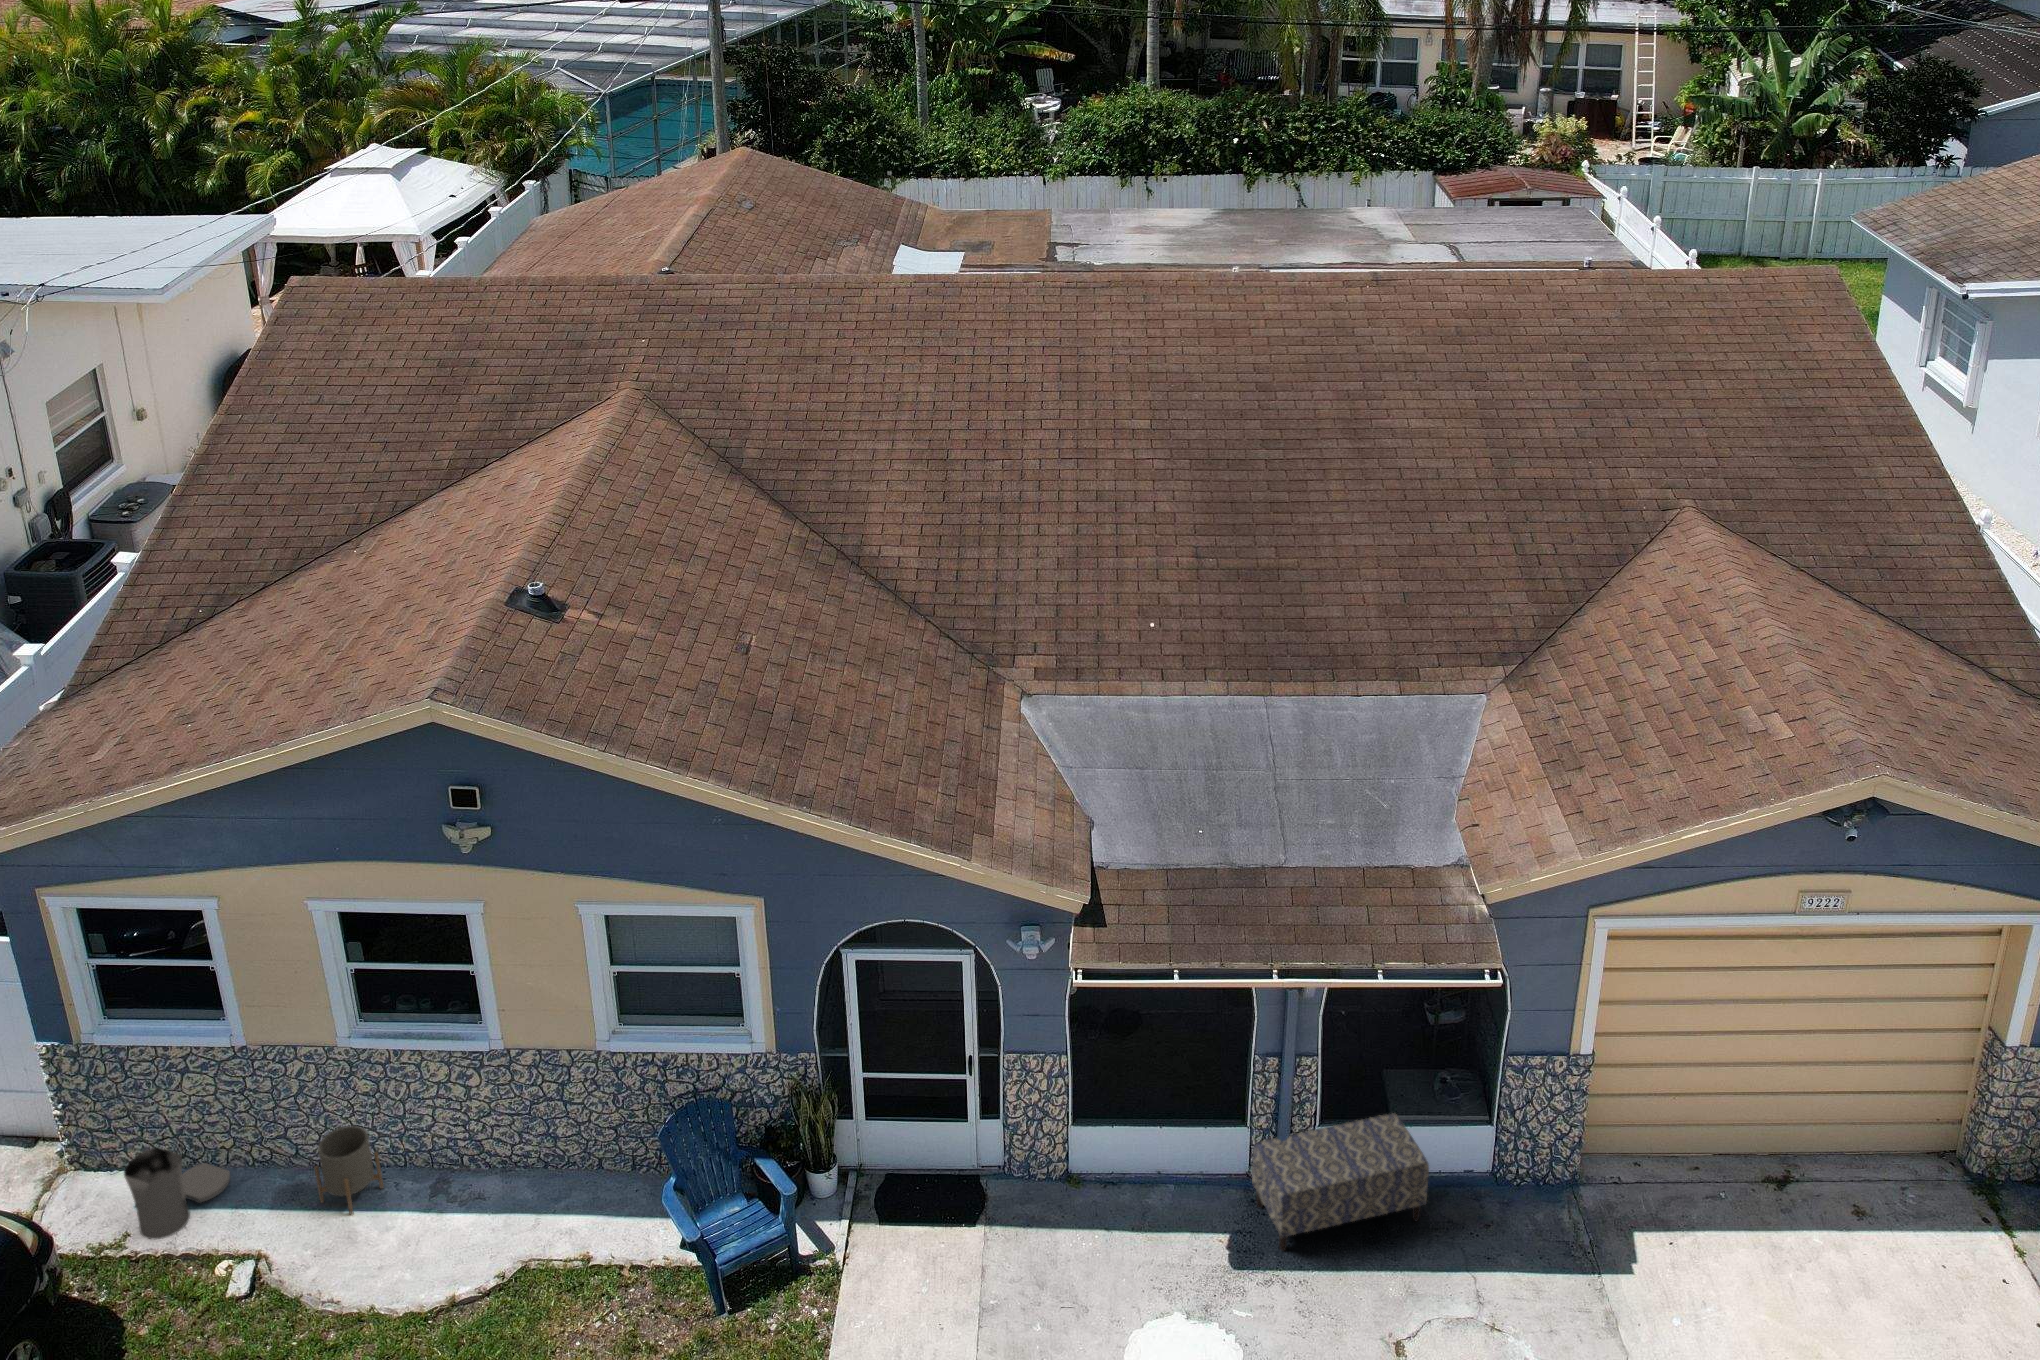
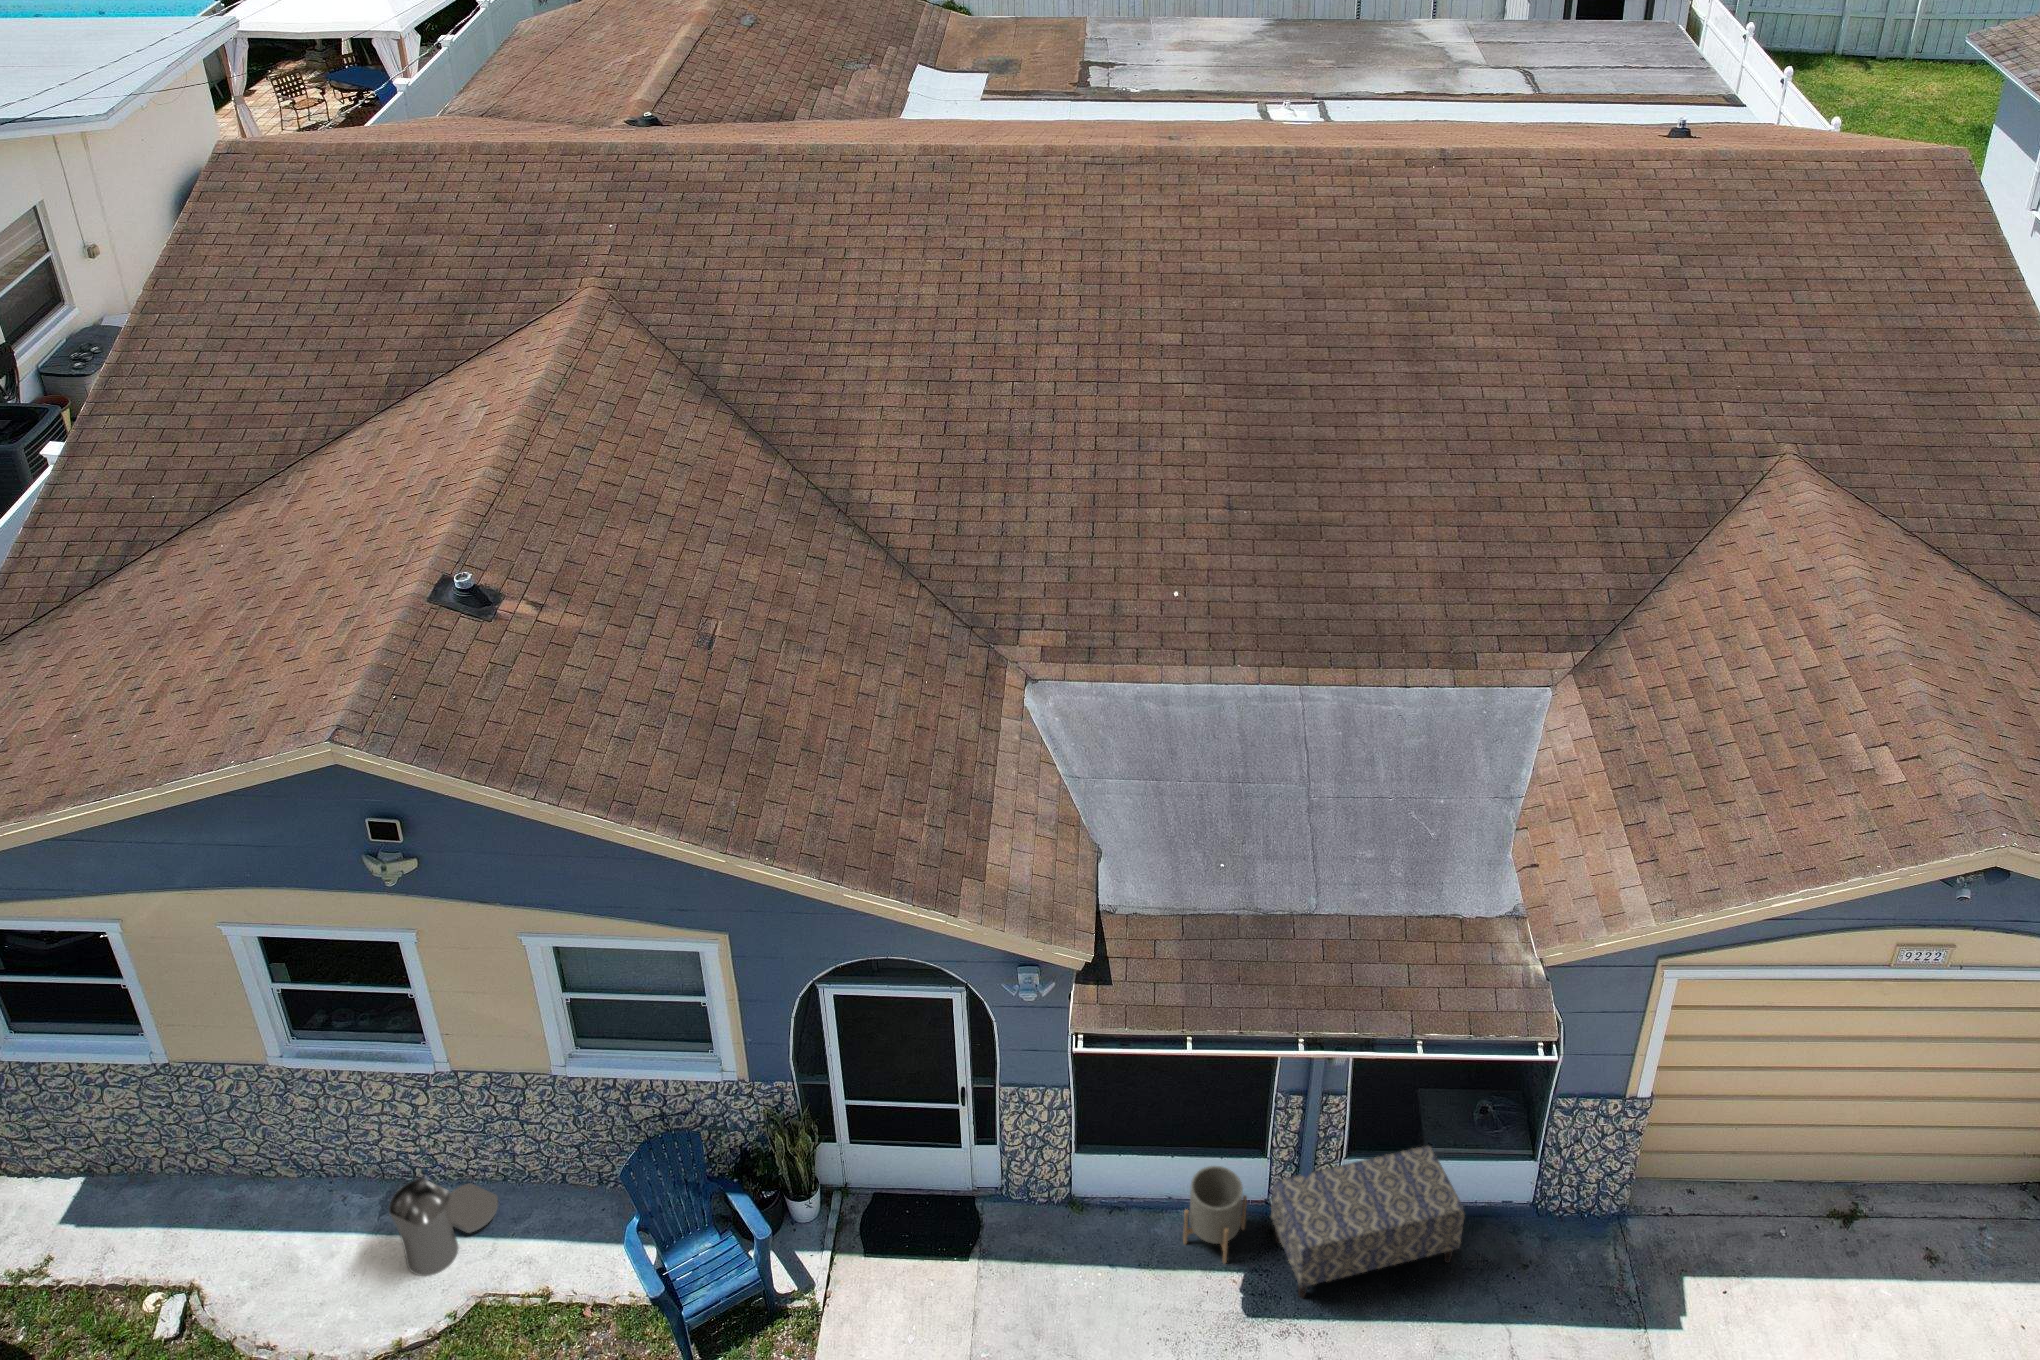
planter: present [315,1126,383,1215] -> present [1183,1166,1247,1263]
trash can: present [124,1147,230,1240] -> present [389,1178,498,1276]

